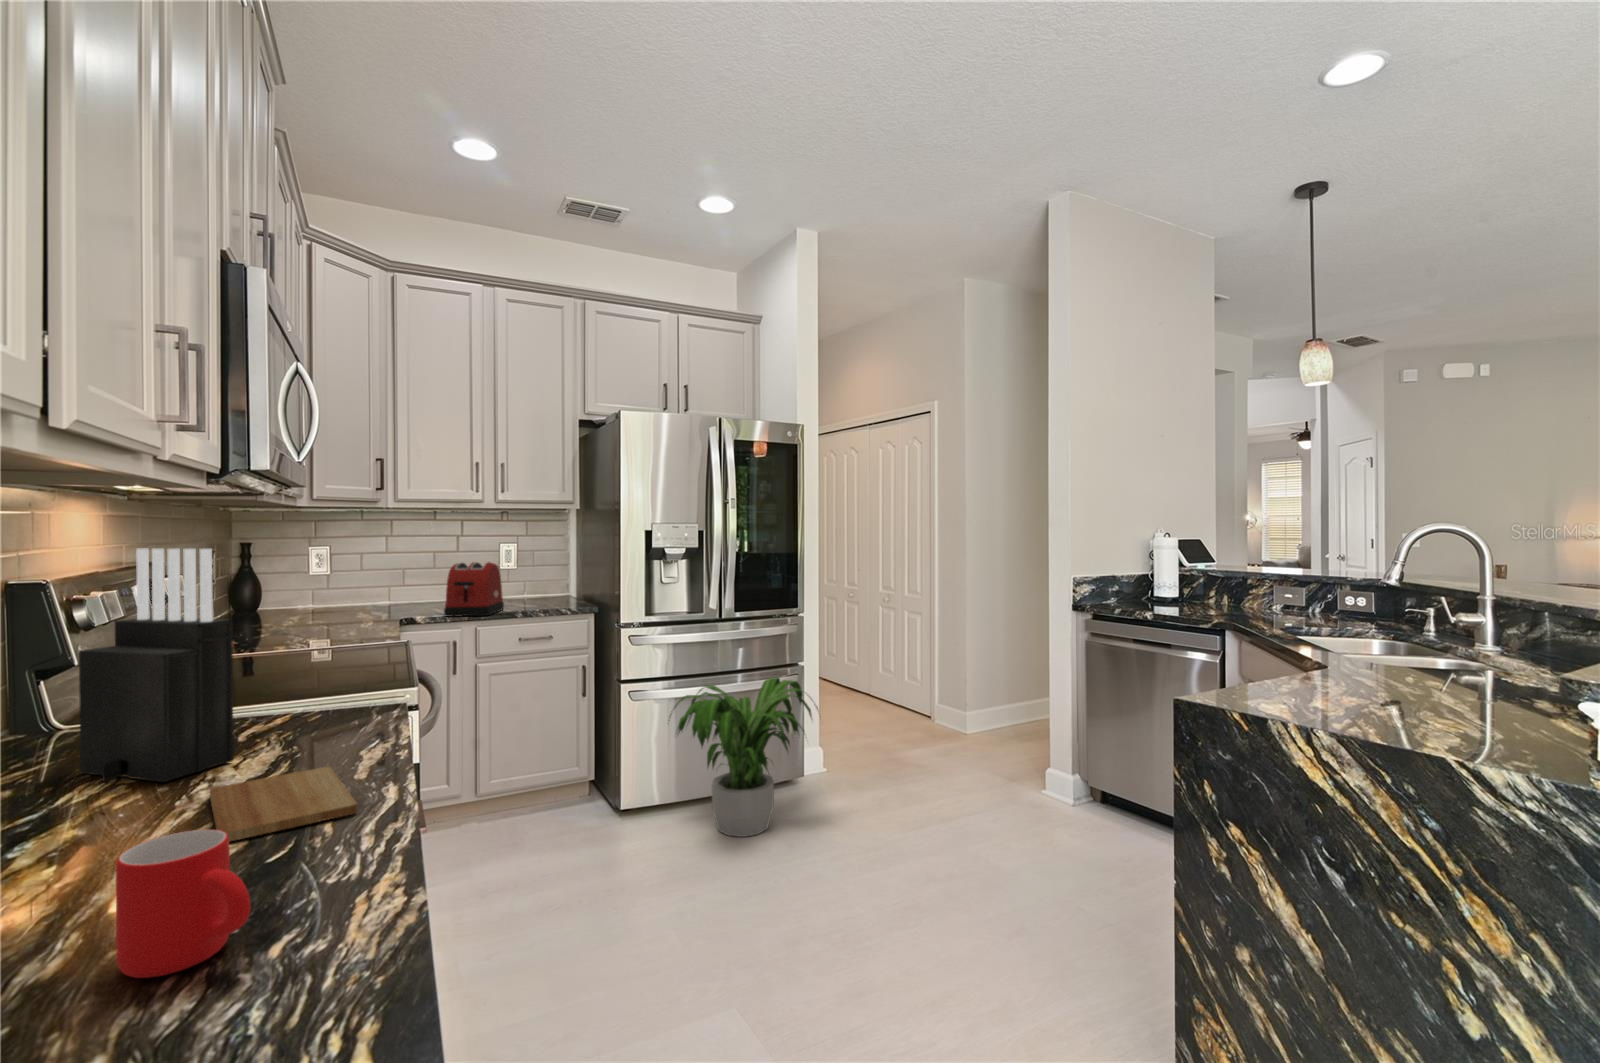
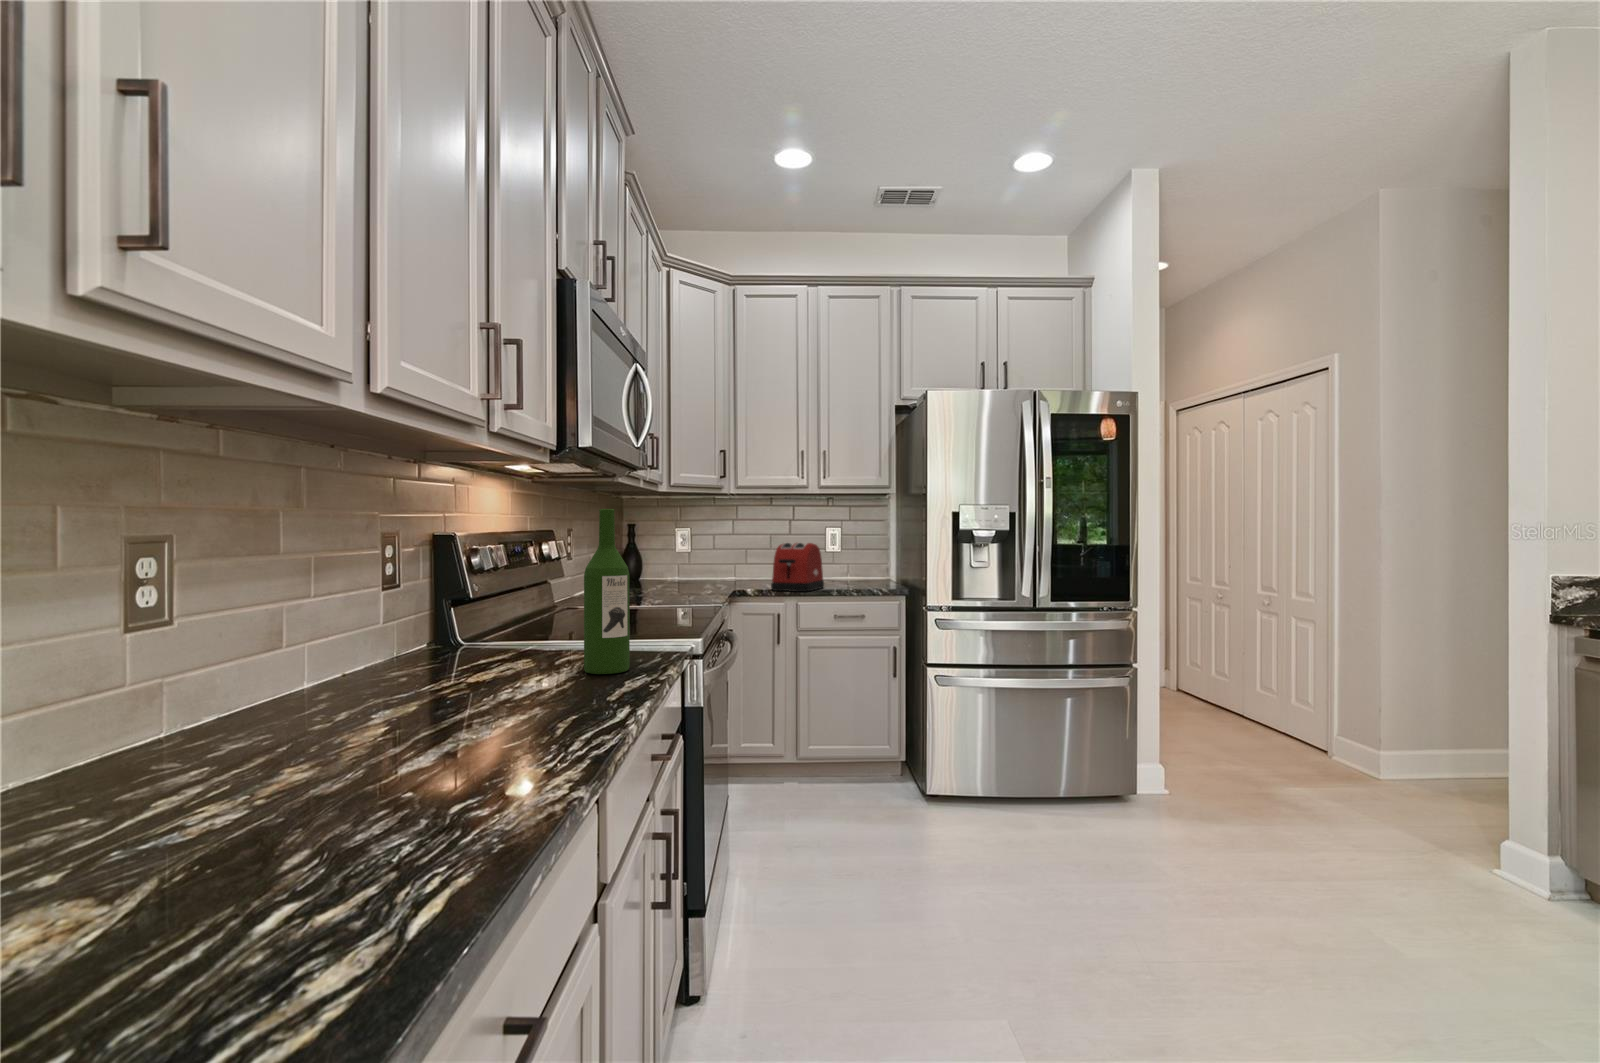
knife block: present [79,549,234,782] -> none [450,495,543,682]
wine bottle: none [288,561,349,753] -> present [584,509,630,674]
potted plant: present [669,677,818,837] -> none [972,676,1150,846]
cutting board: present [210,766,357,841] -> none [487,684,598,726]
mug: present [116,830,251,978] -> none [352,695,436,807]

